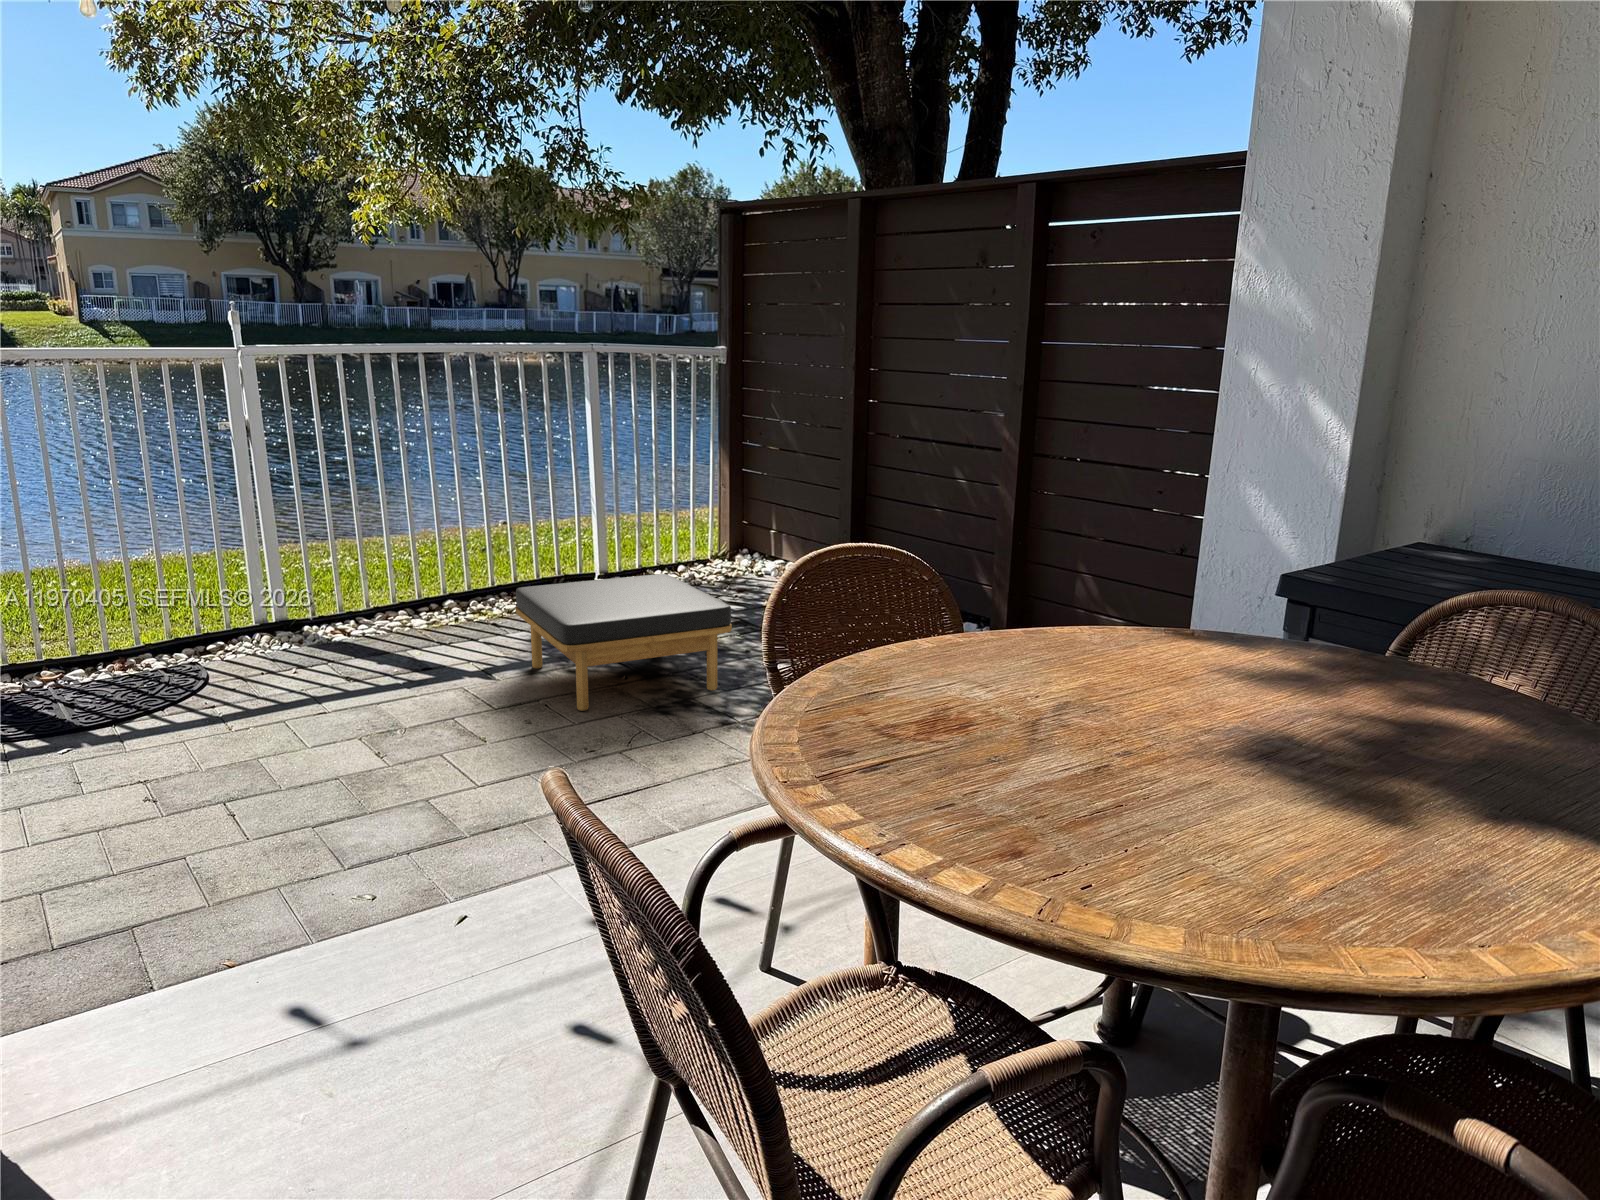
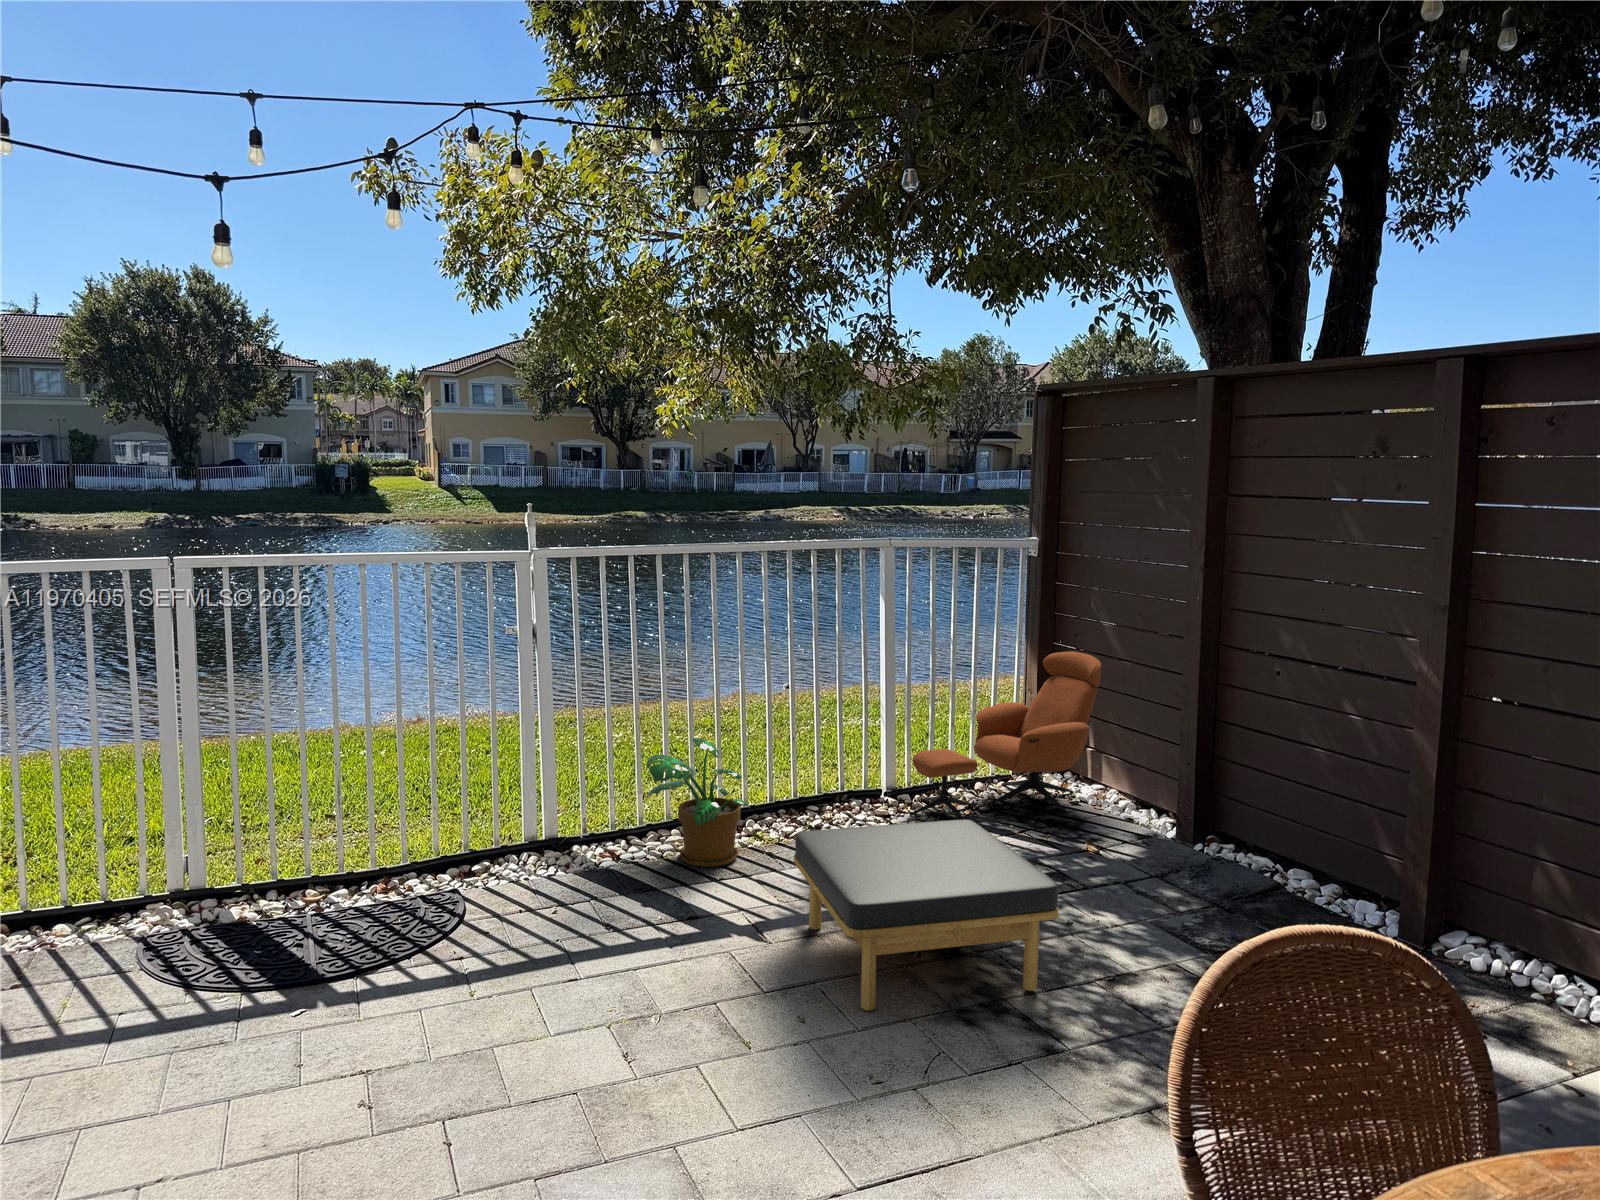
lounge chair: none [619,448,781,594] -> present [910,652,1101,820]
potted plant: none [374,526,474,635] -> present [646,738,750,867]

